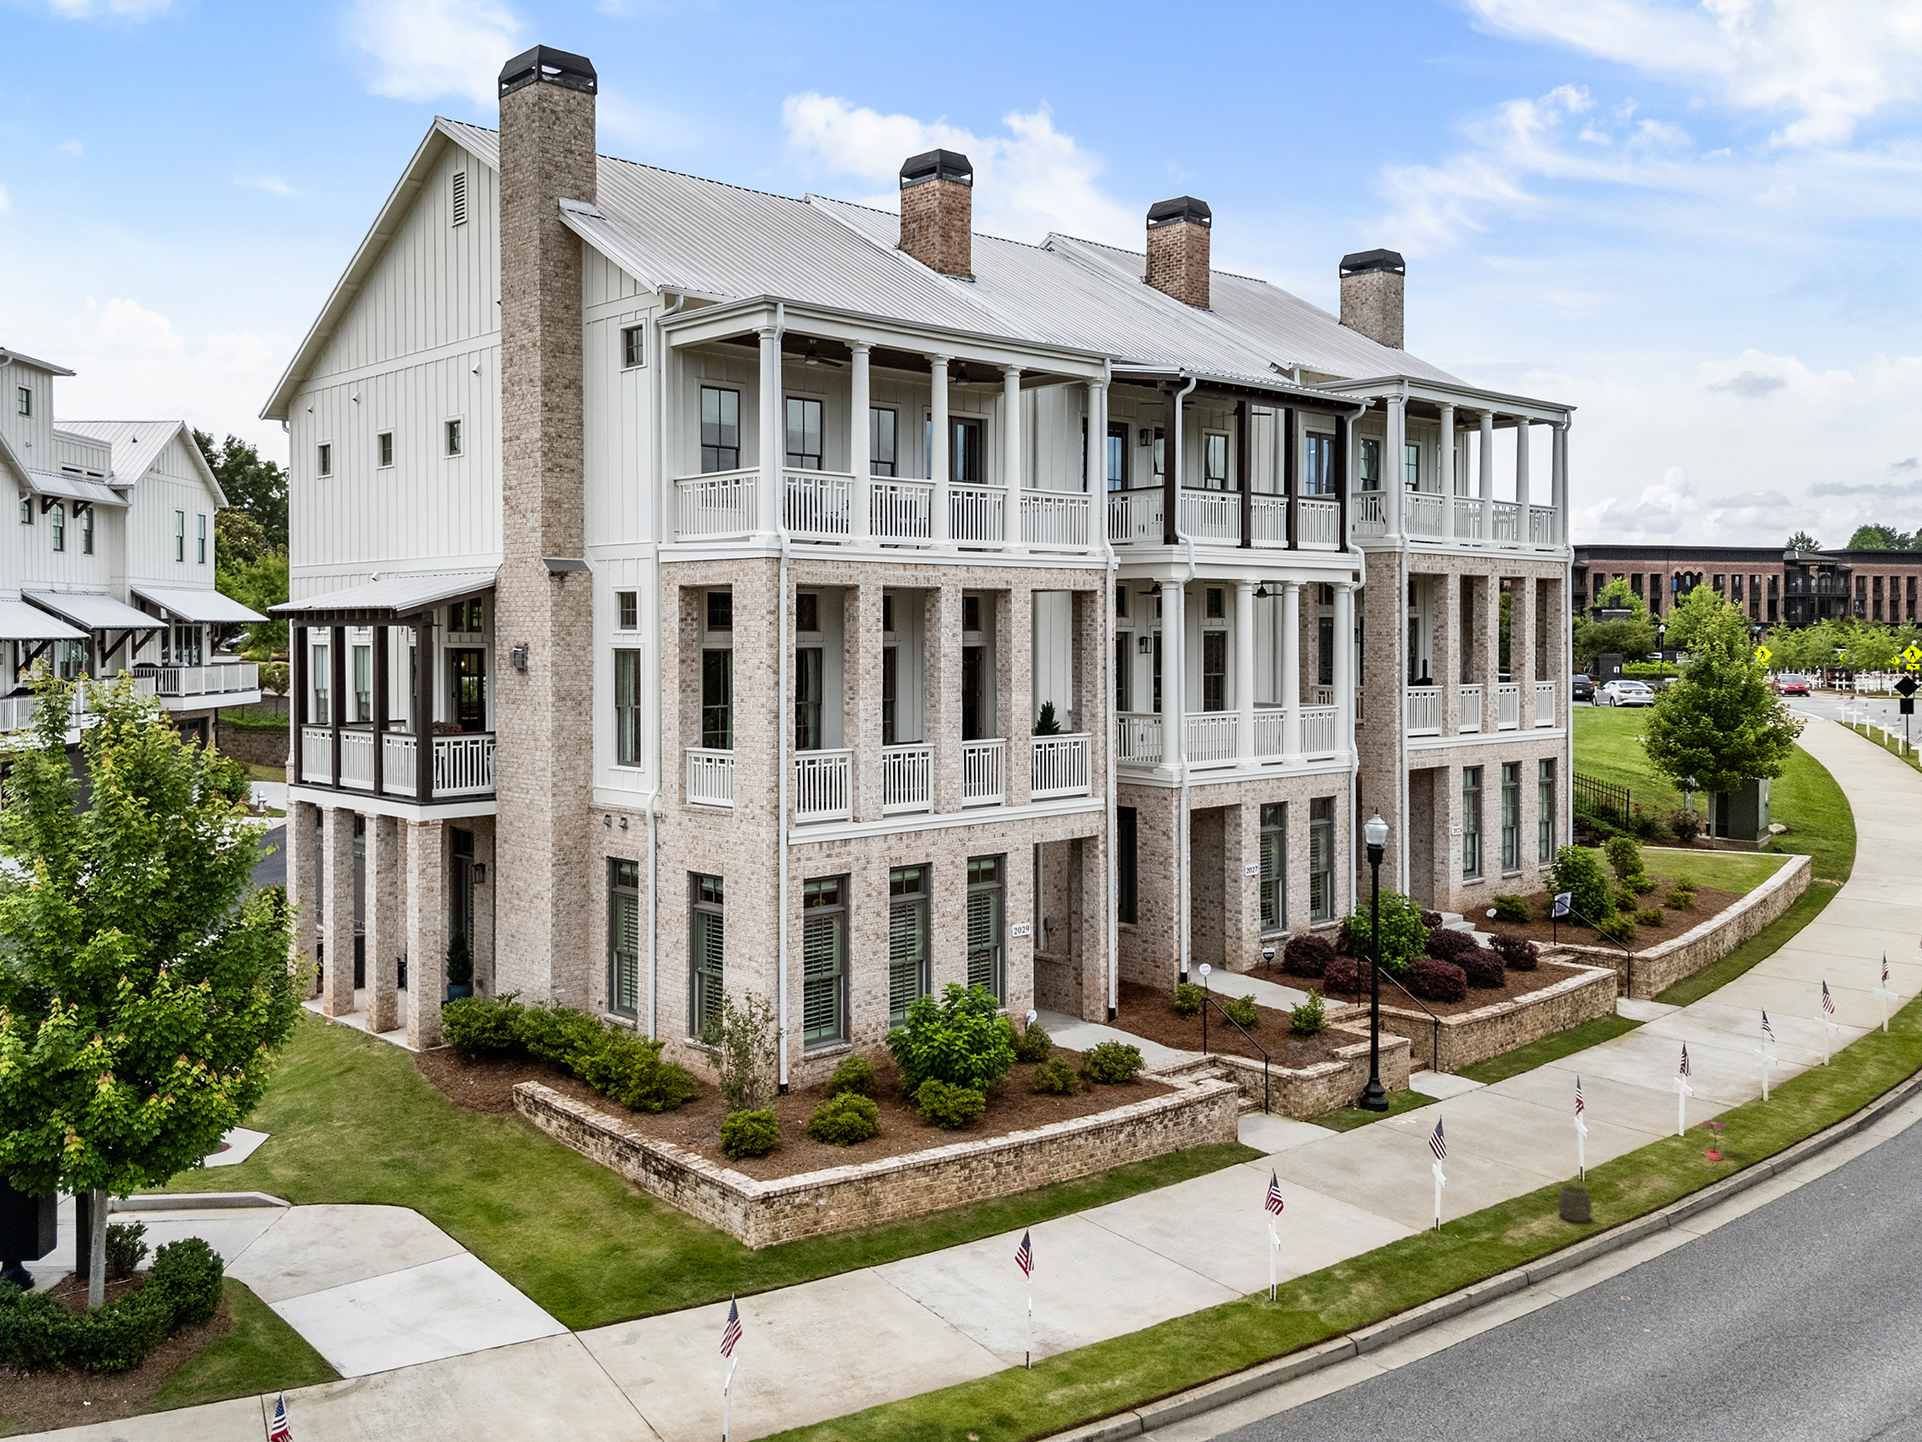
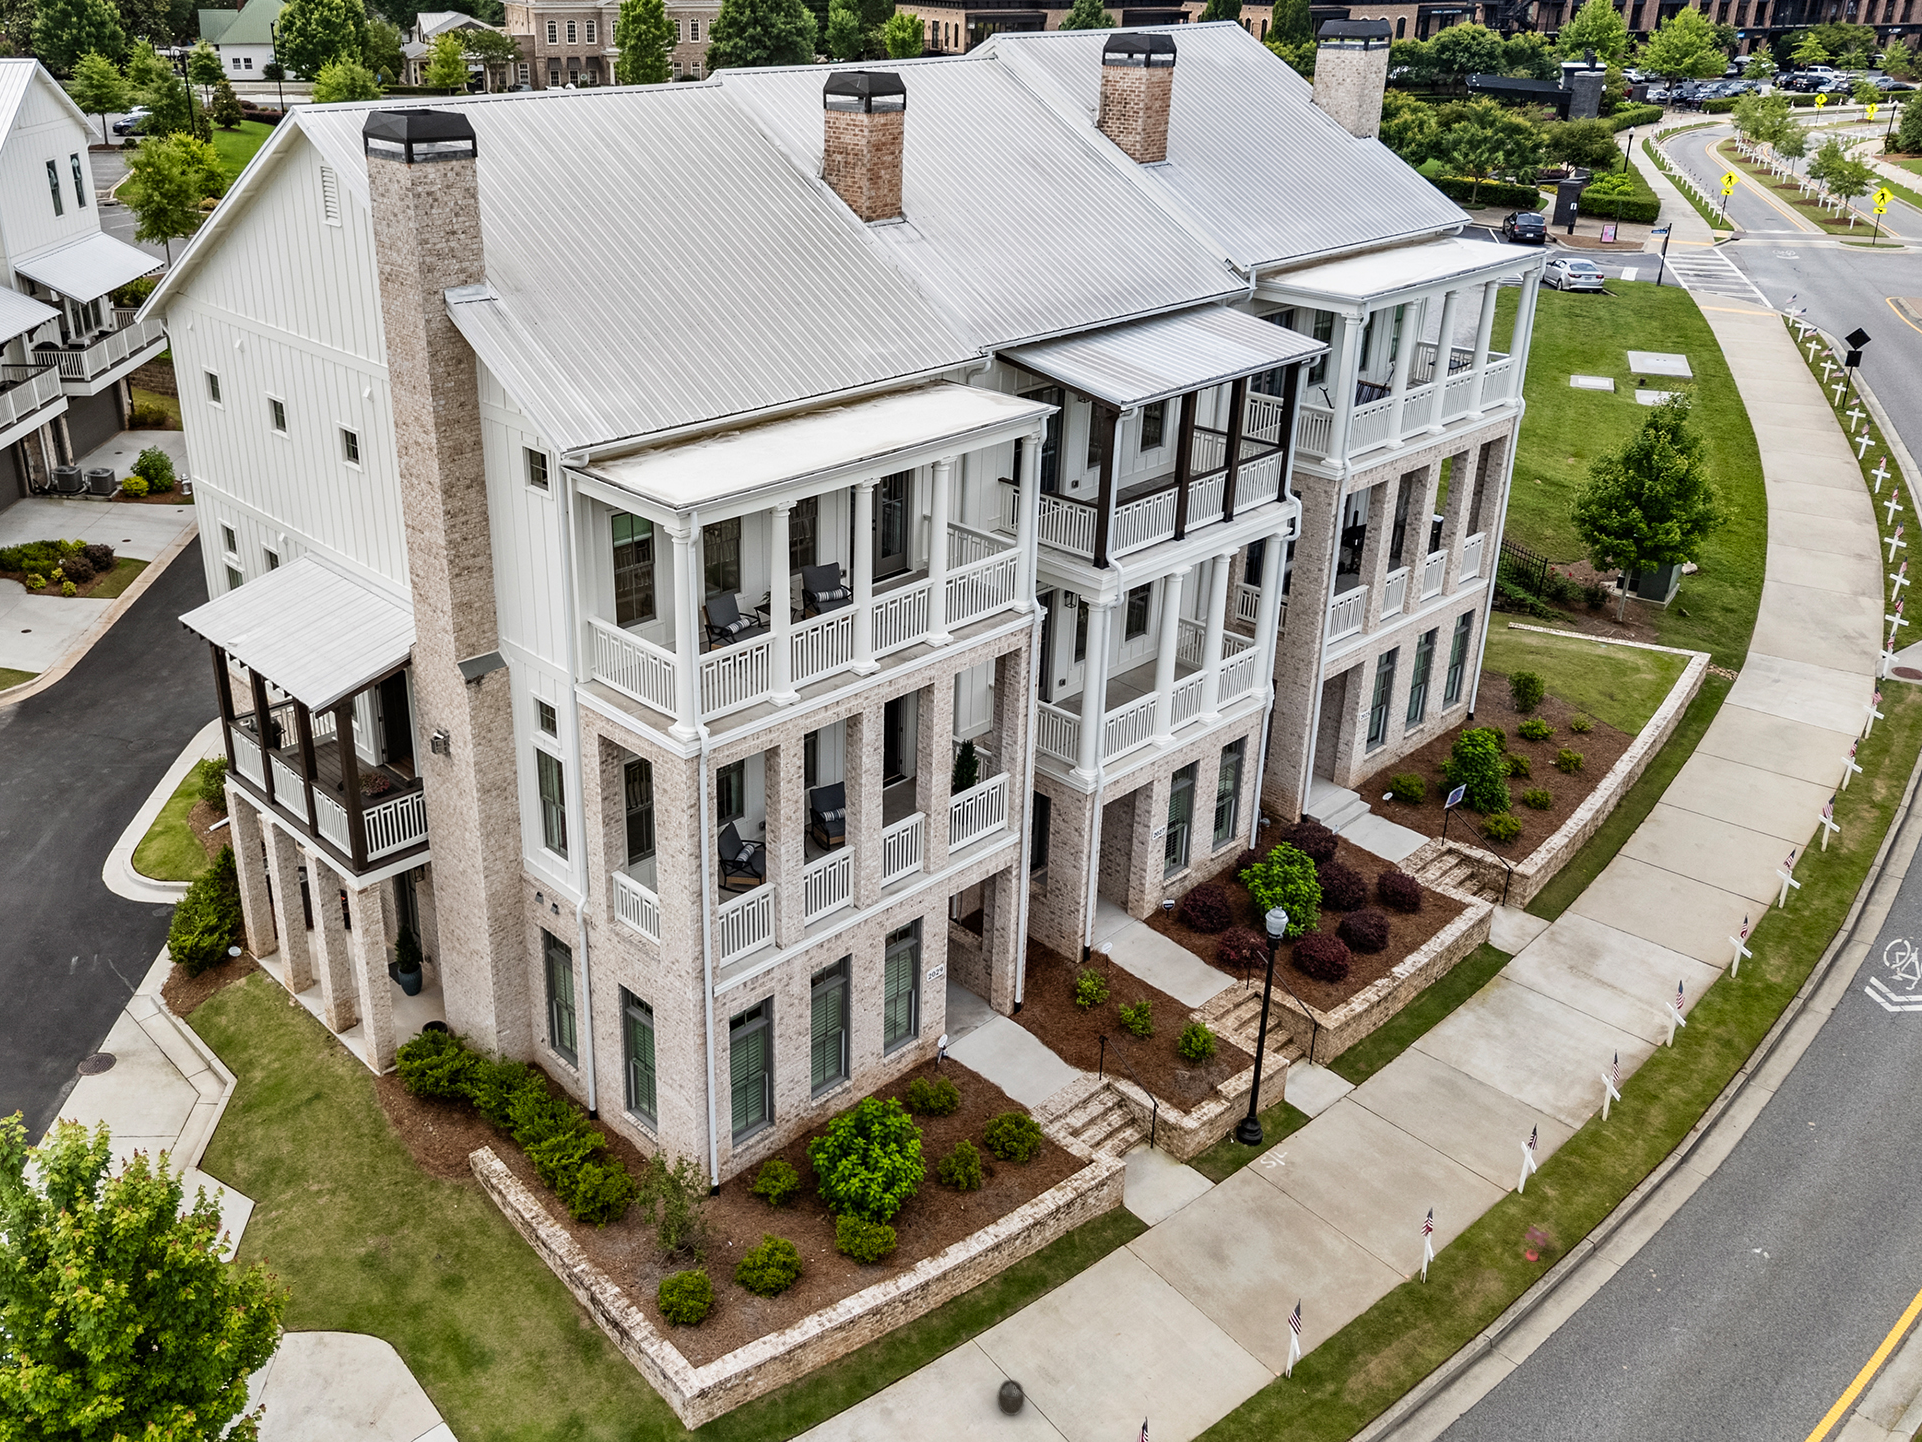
woven basket: present [1558,1186,1591,1221] -> present [997,1380,1025,1415]

